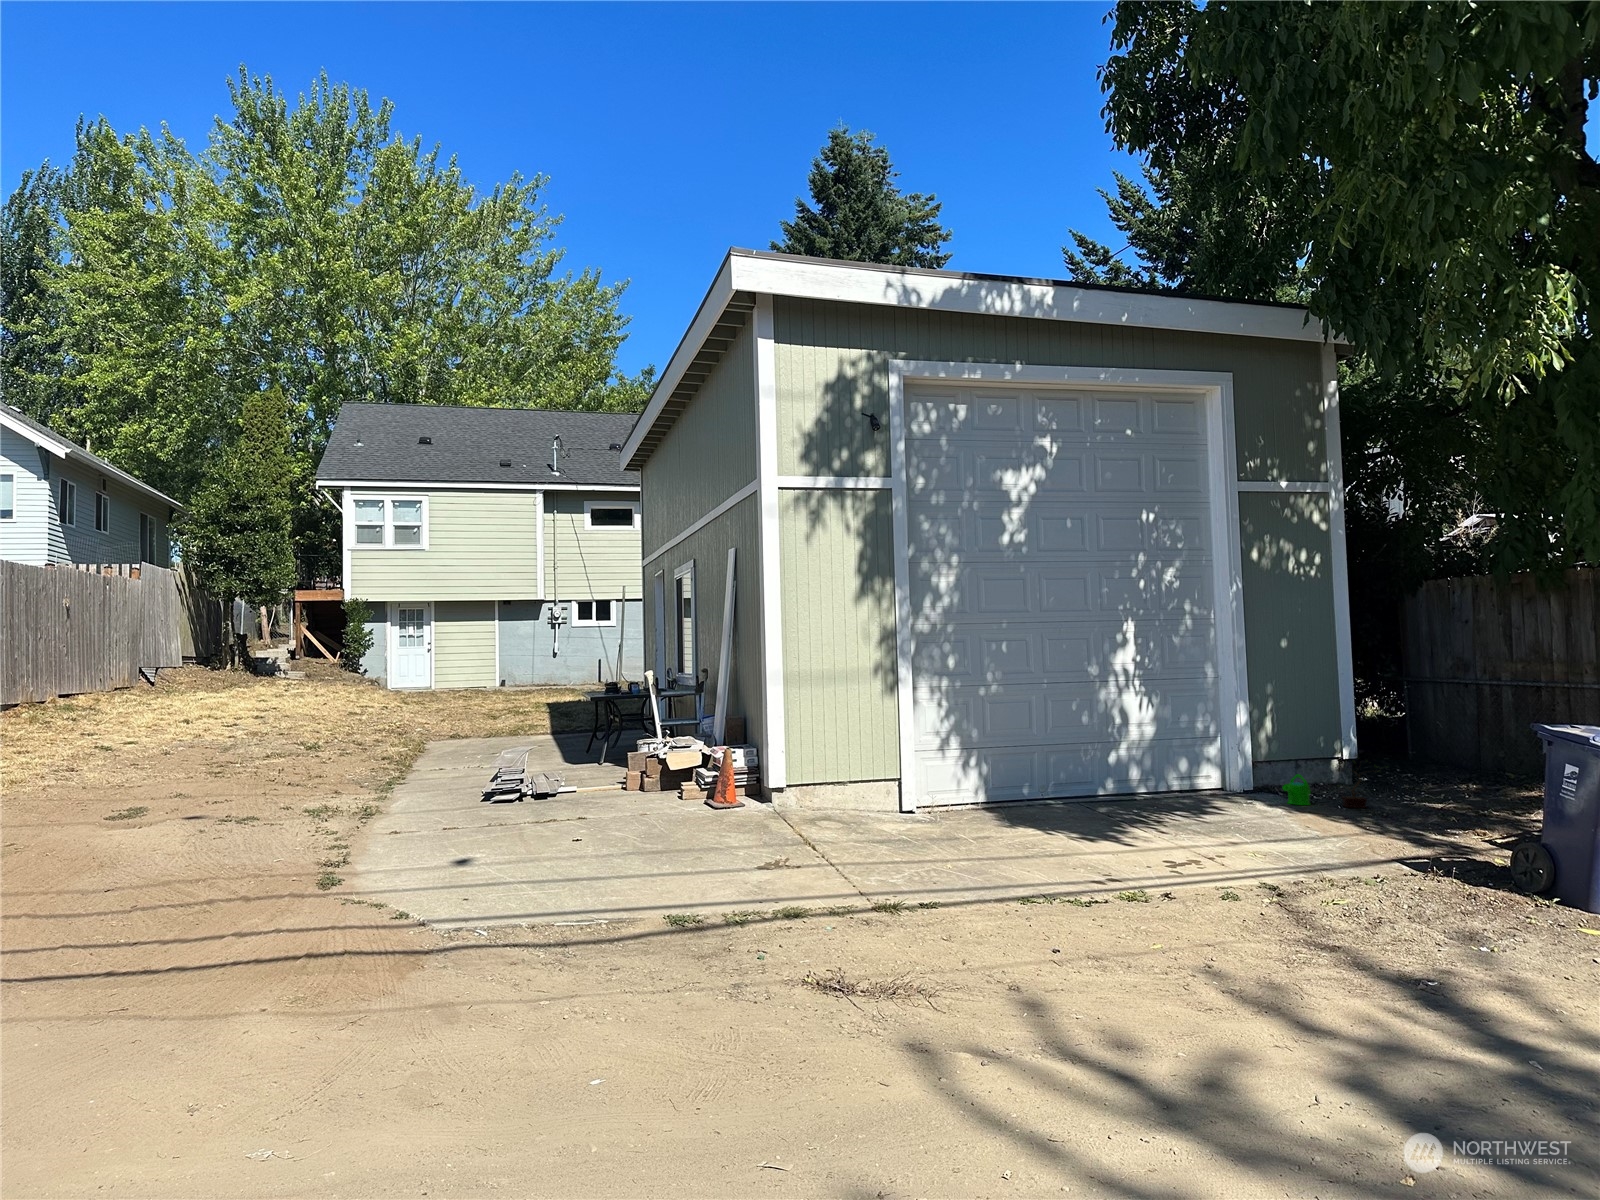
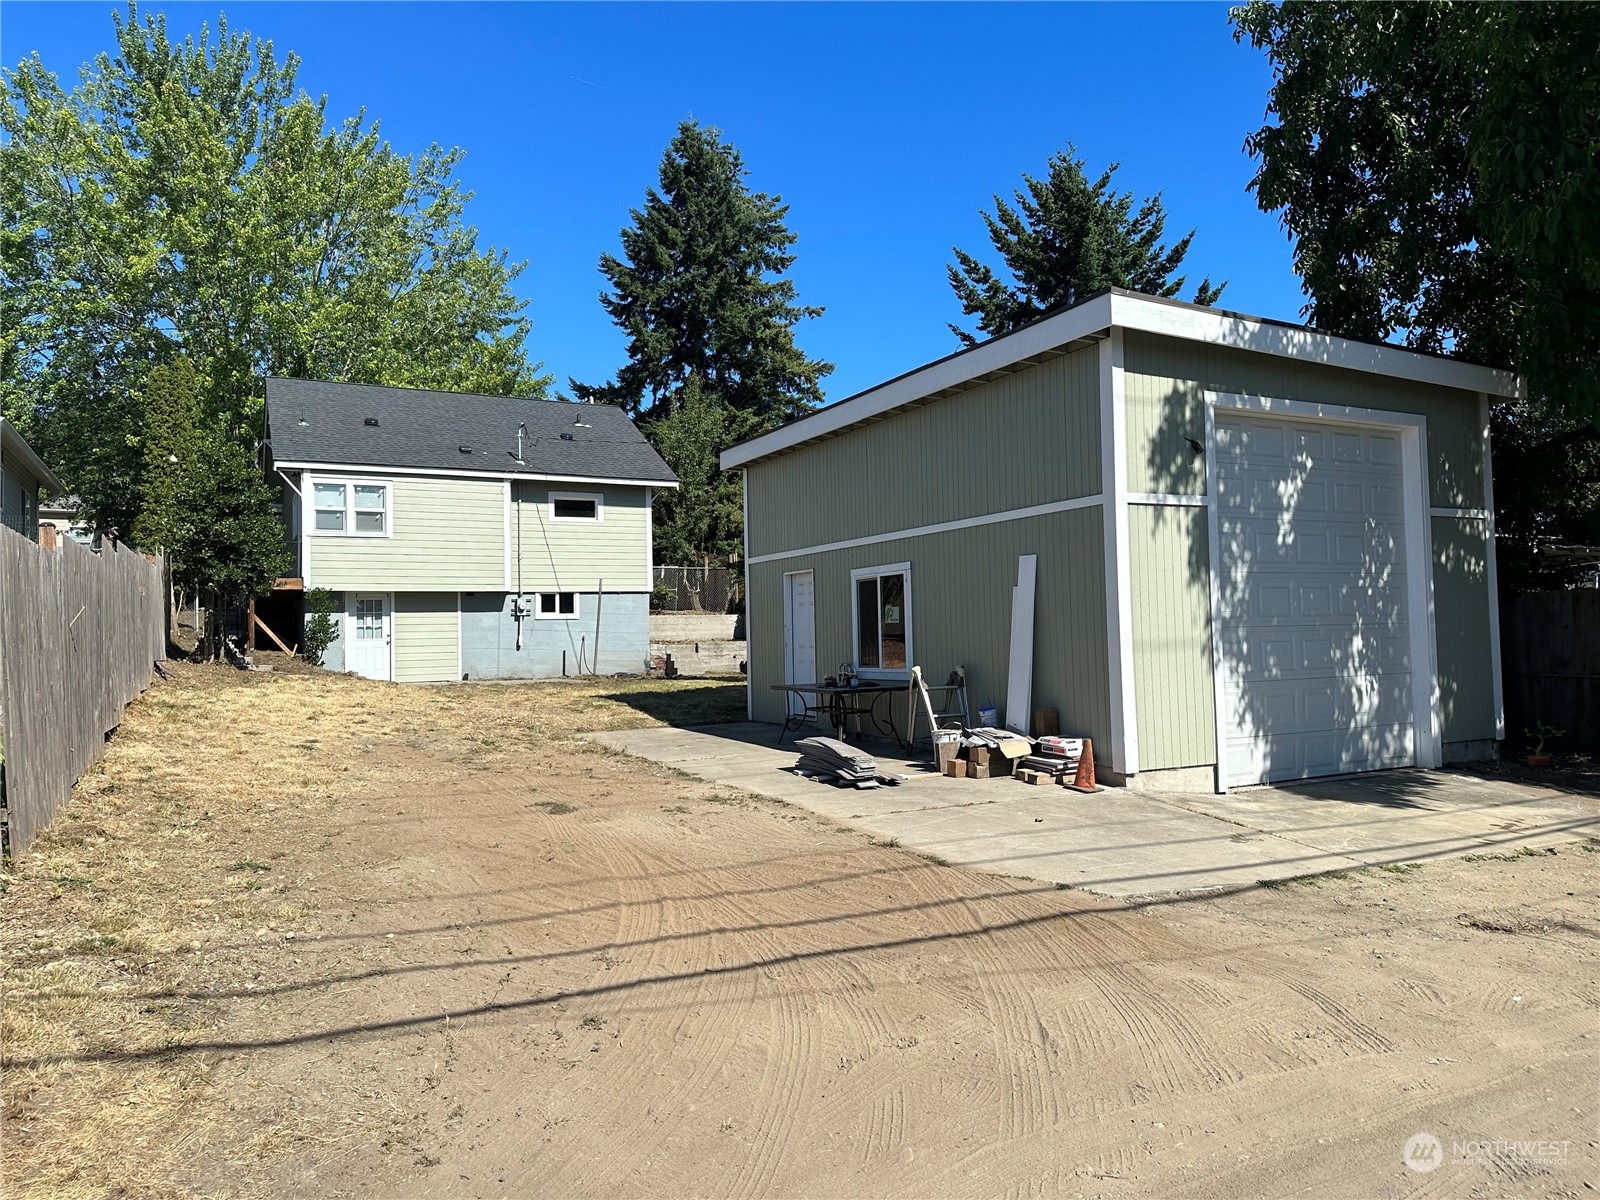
watering can: present [1283,774,1311,805] -> none [1481,739,1504,764]

